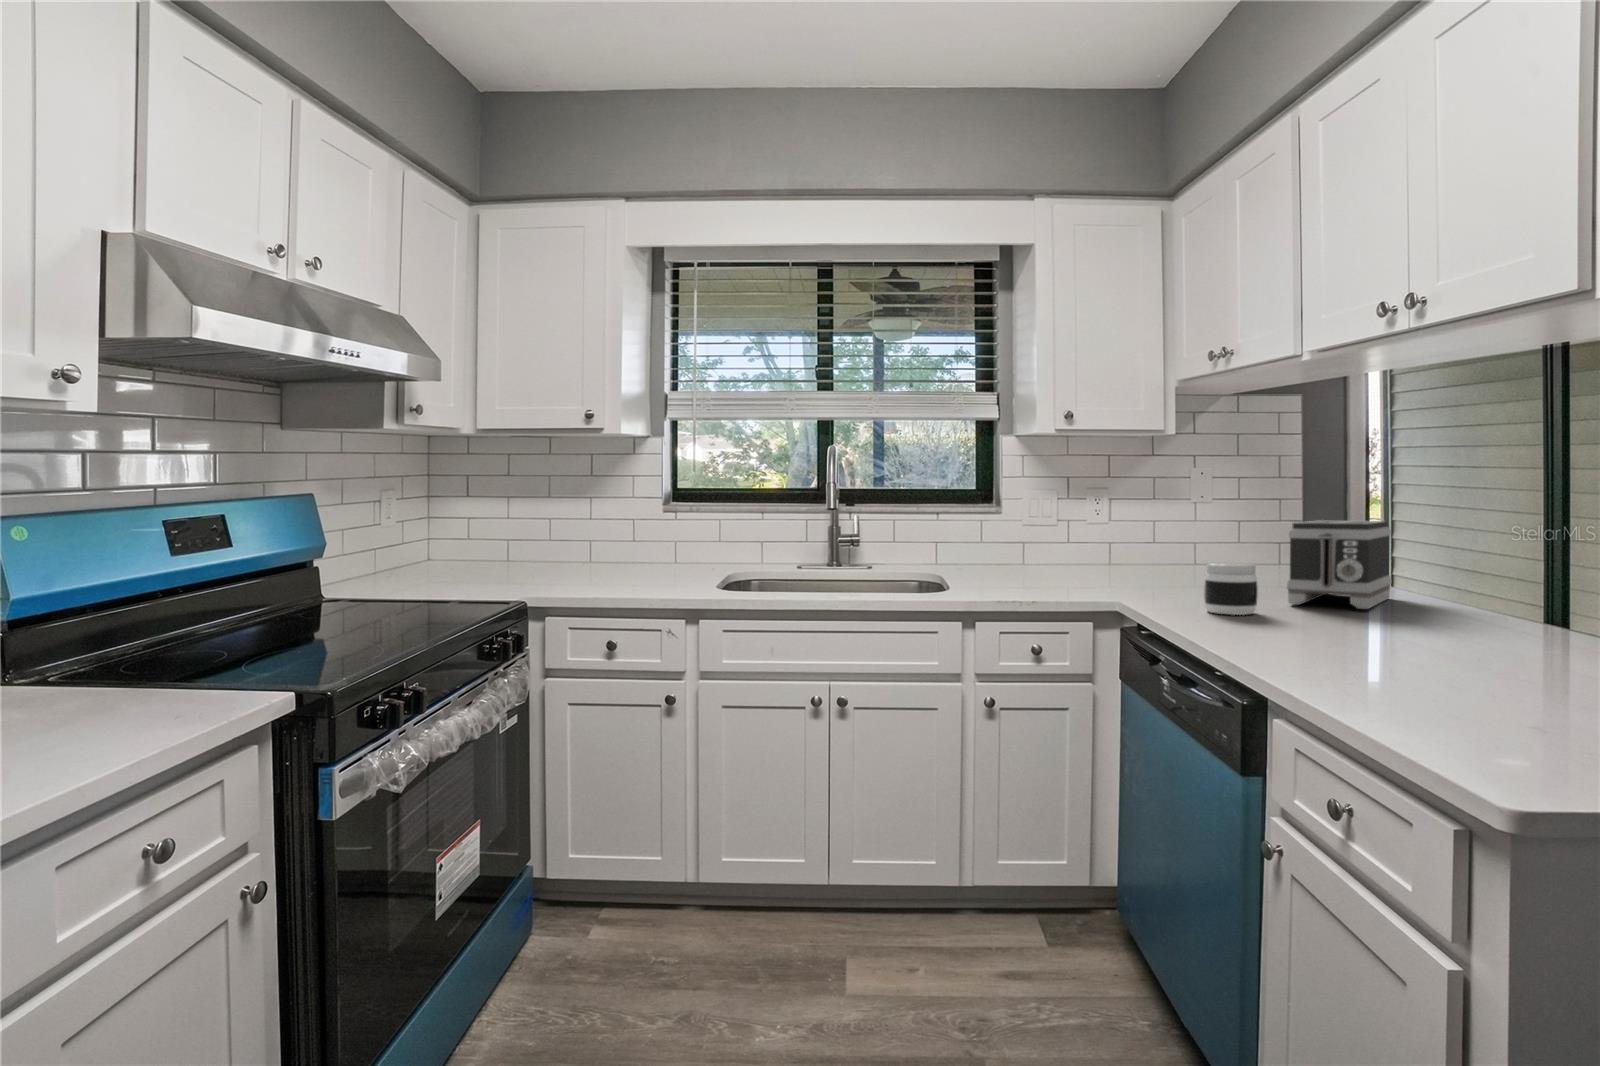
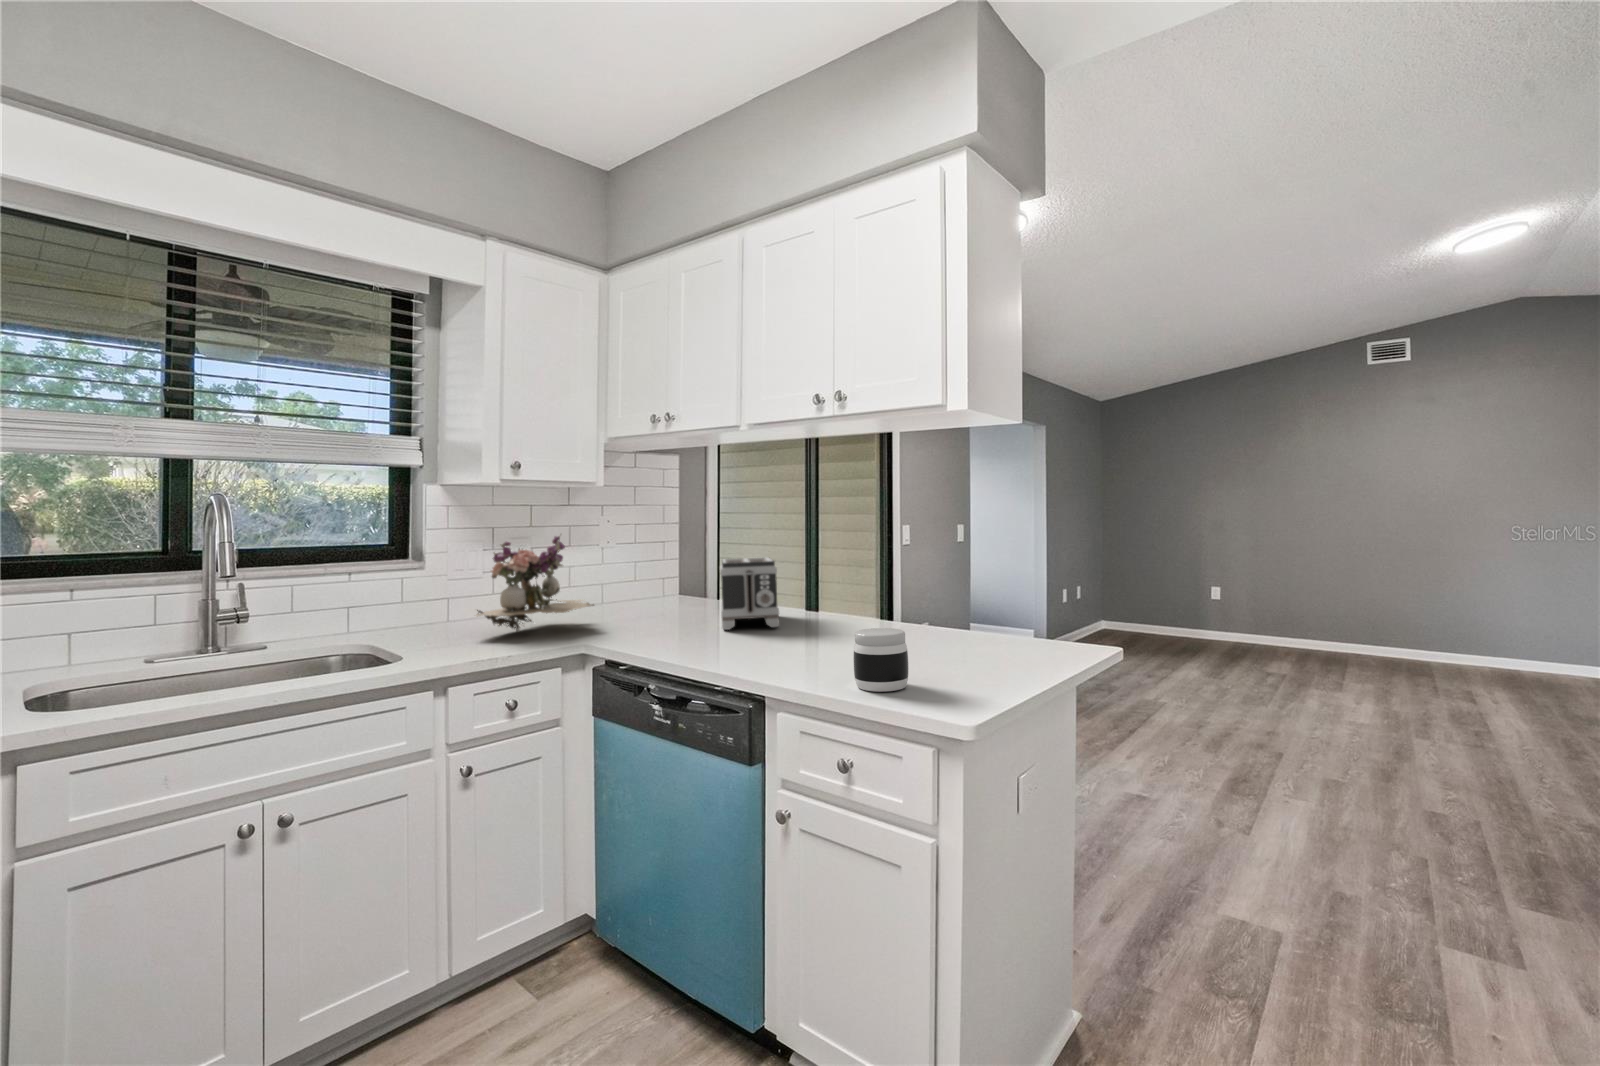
flower arrangement: none [1022,484,1147,583] -> present [476,536,594,631]
jar: present [1204,562,1258,615] -> present [854,628,909,692]

